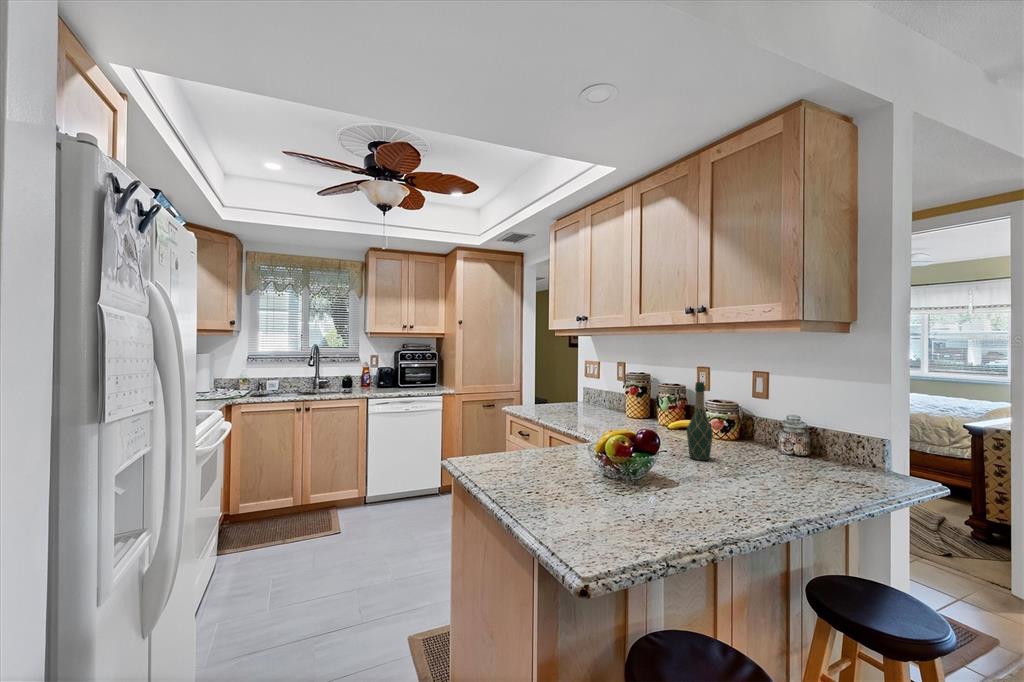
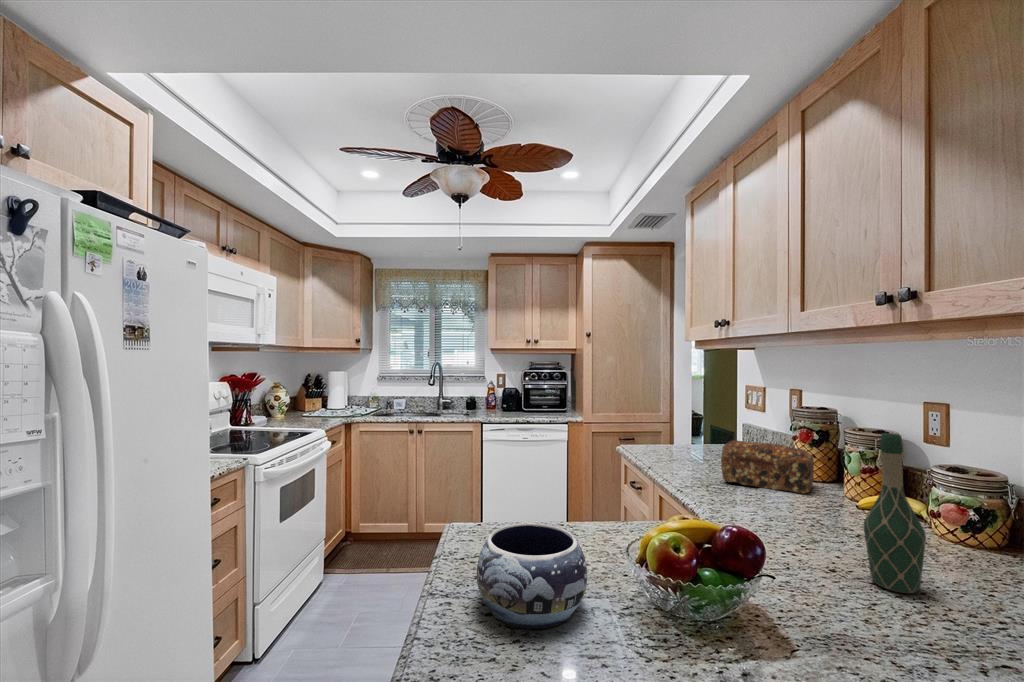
bread loaf: none [590,396,642,425] -> present [721,440,814,493]
decorative bowl: none [516,444,580,496] -> present [477,523,588,629]

